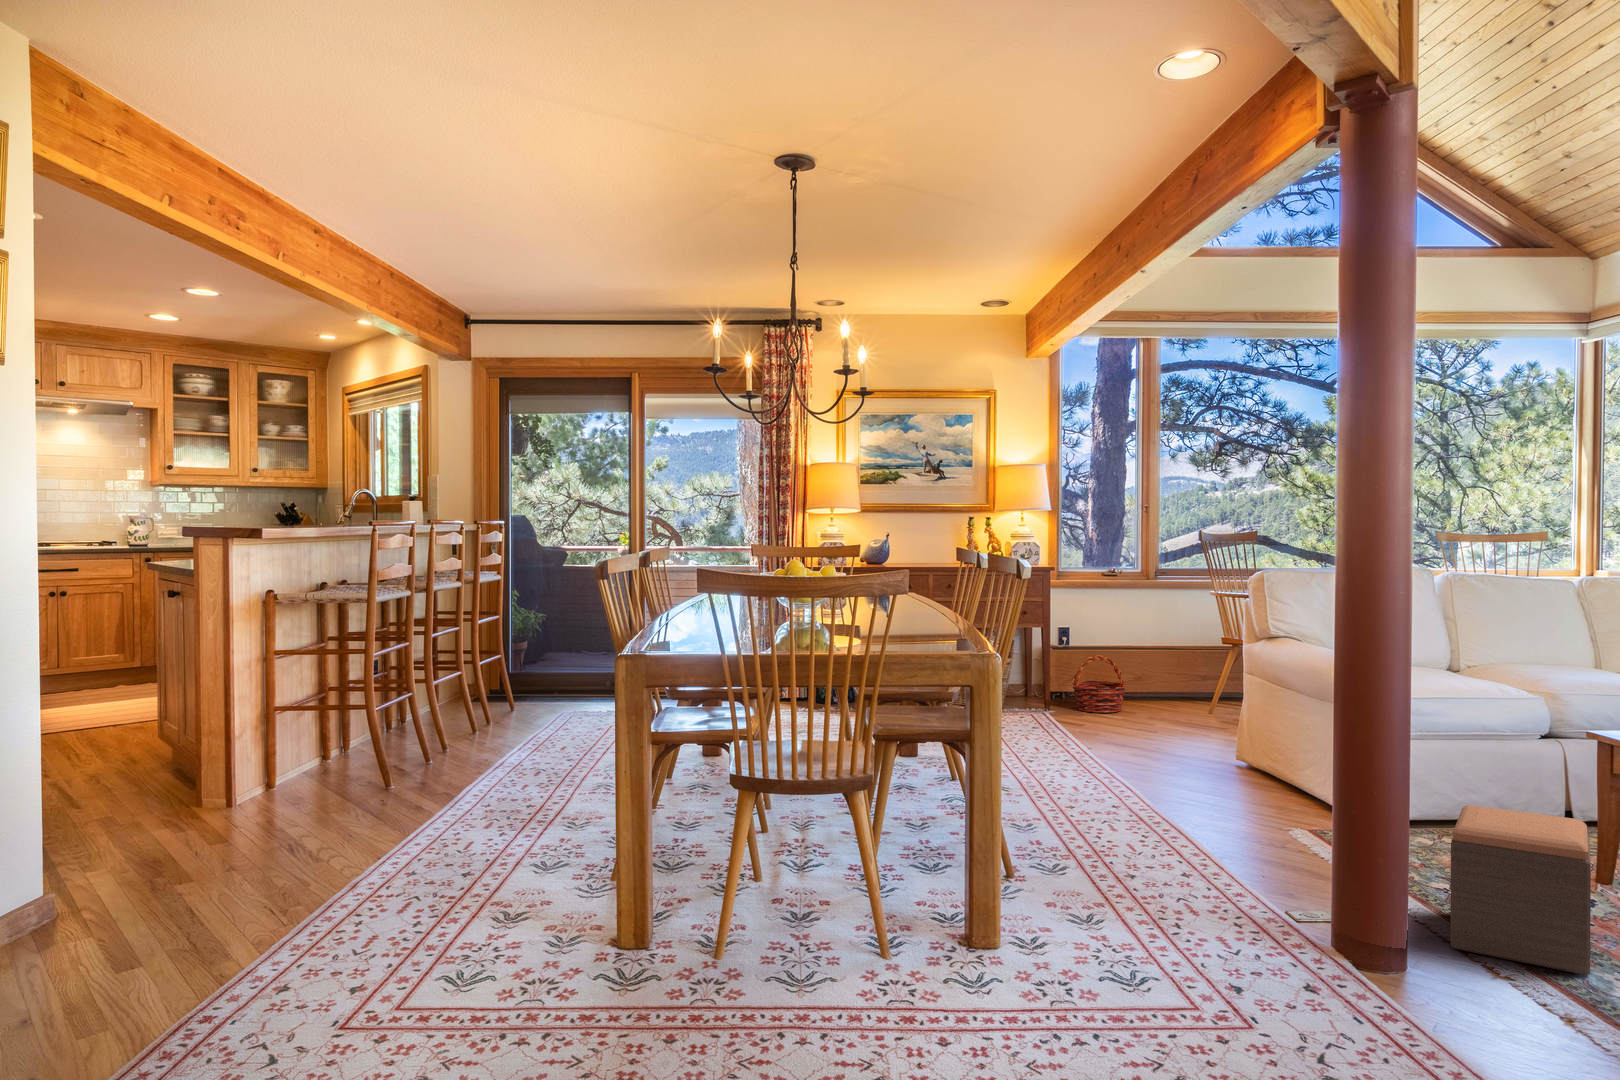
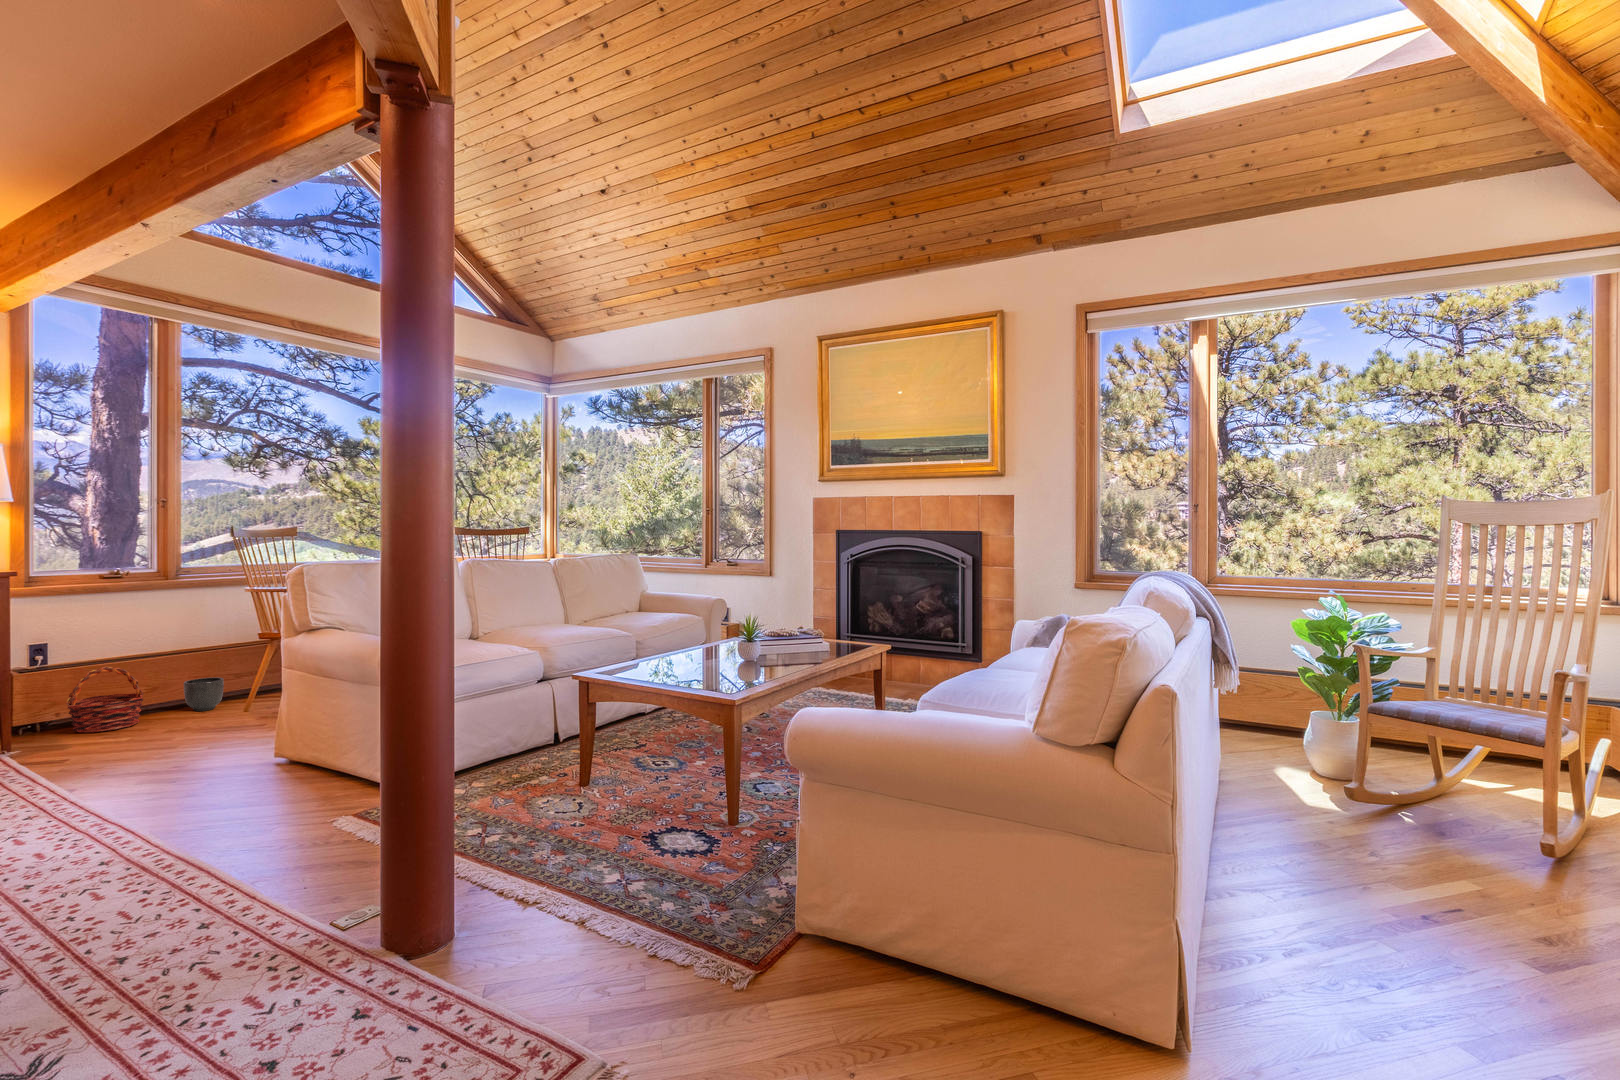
planter: none [1155,677,1188,709] -> present [184,677,224,711]
footstool: present [1450,805,1591,975] -> none [489,752,594,896]

